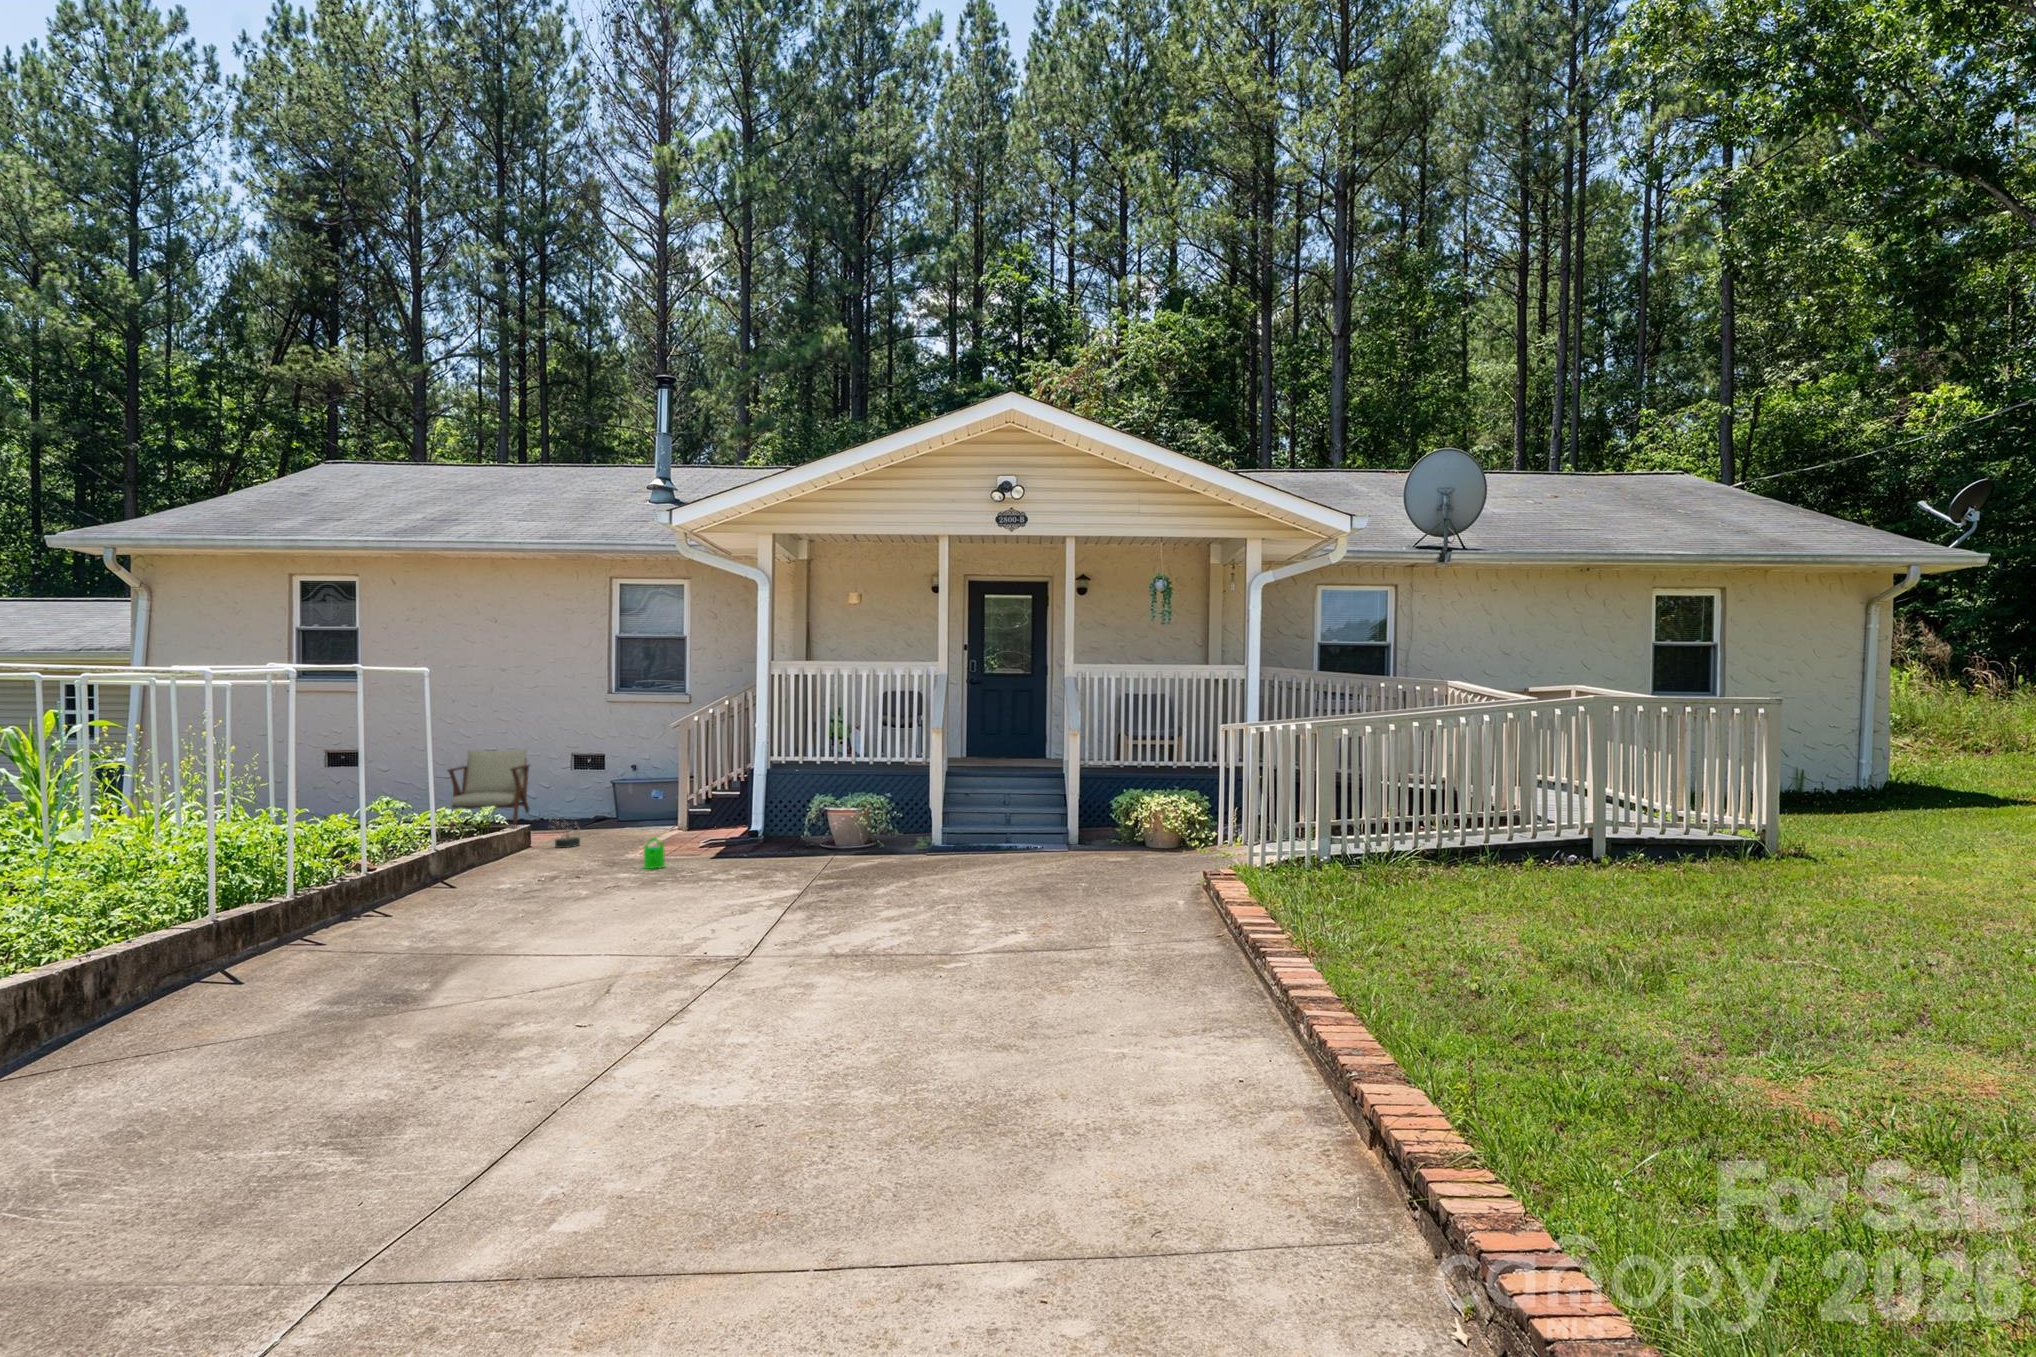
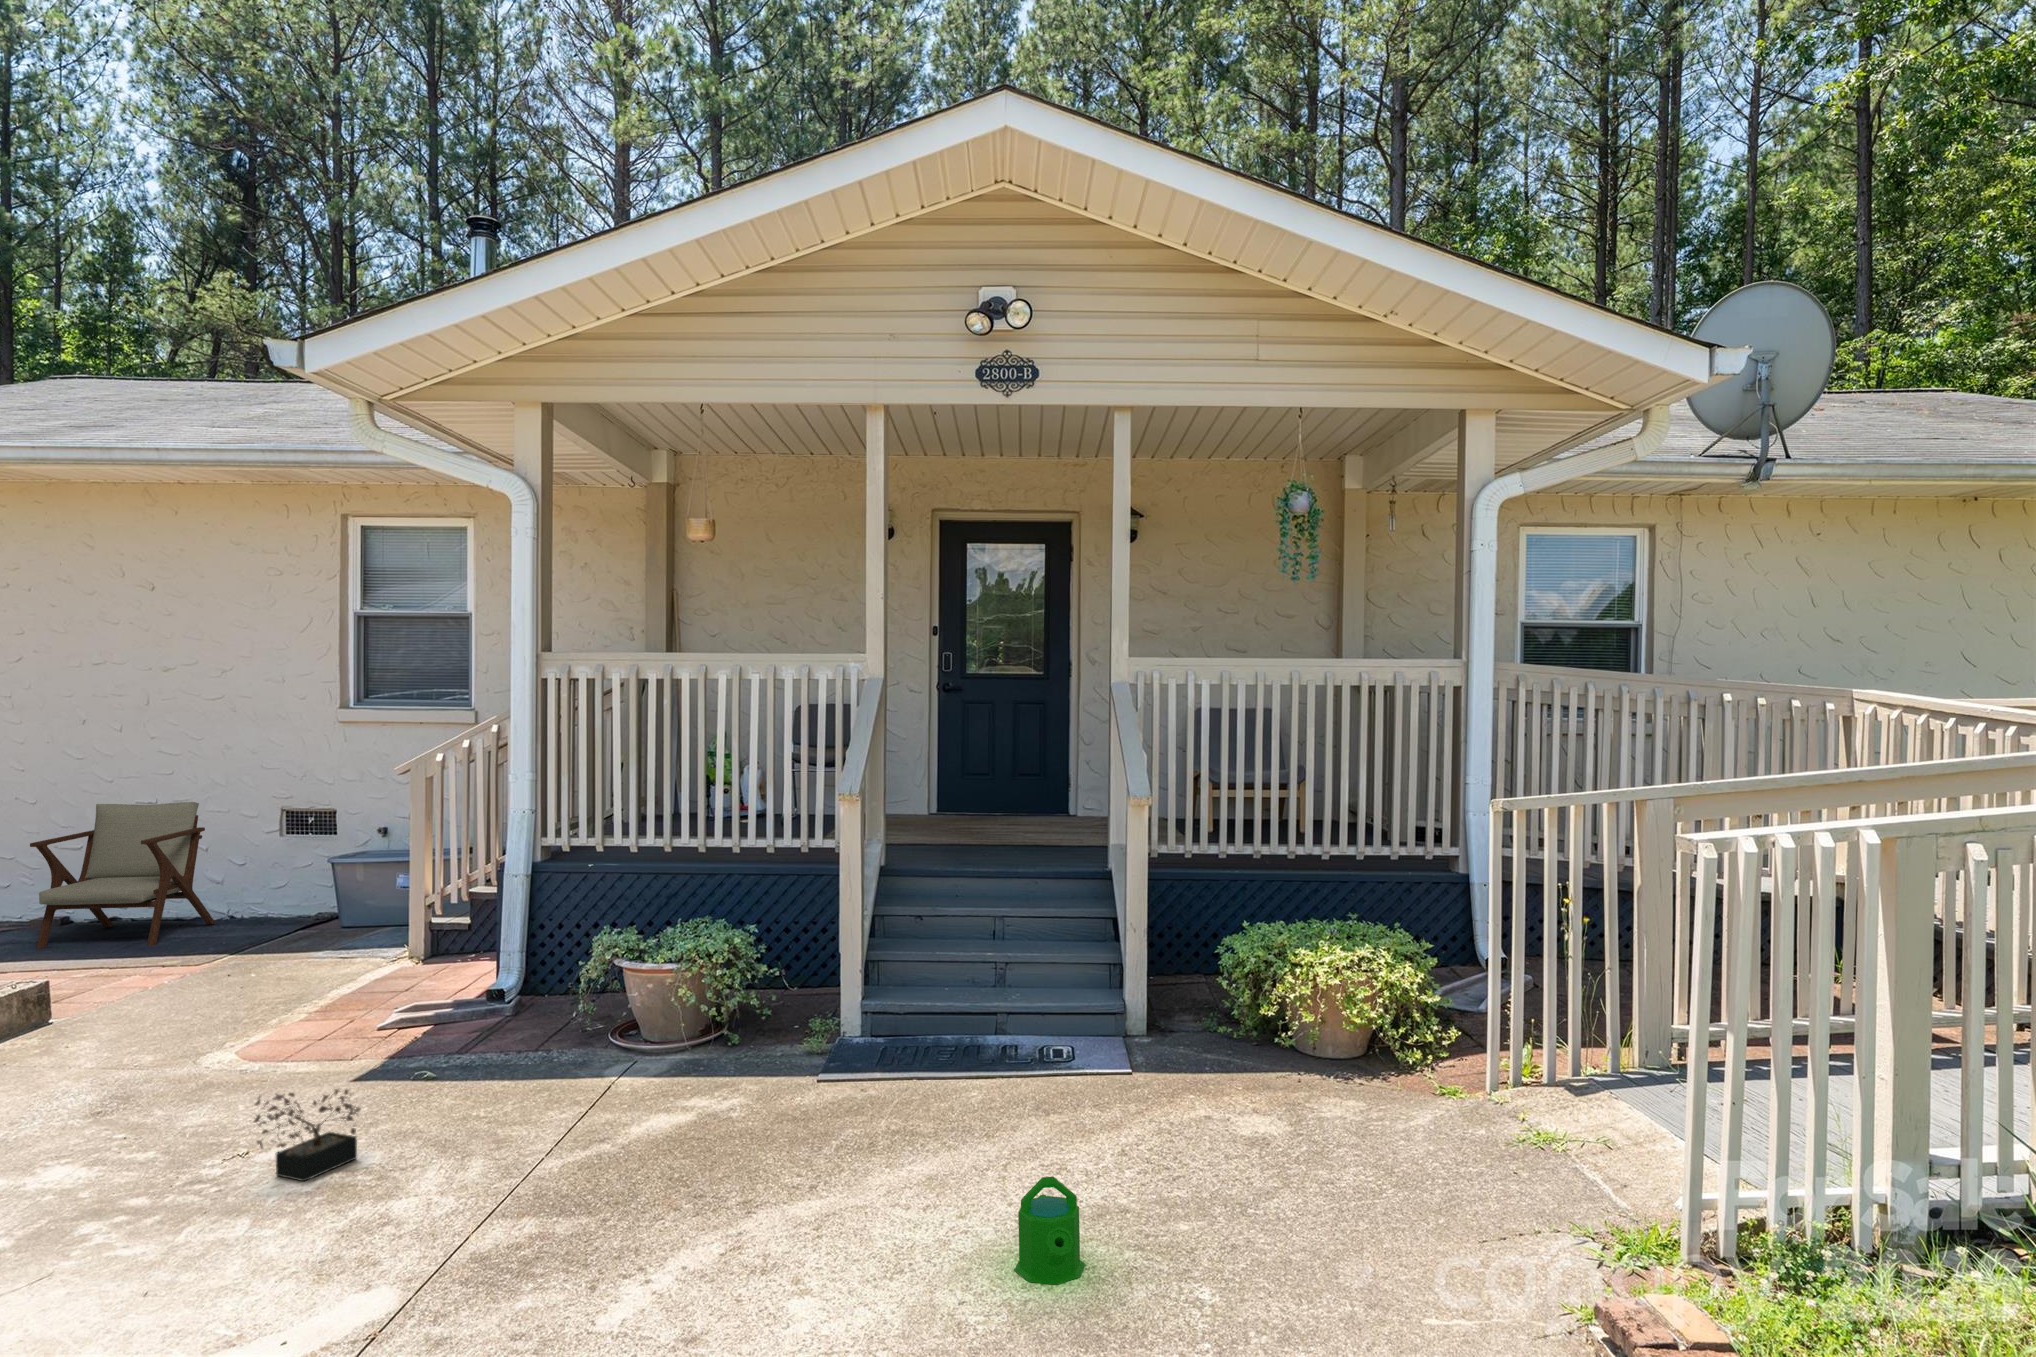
decorative plant: present [553,819,580,848] -> present [254,1090,360,1181]
watering can: present [644,838,665,869] -> present [1014,1176,1085,1285]

